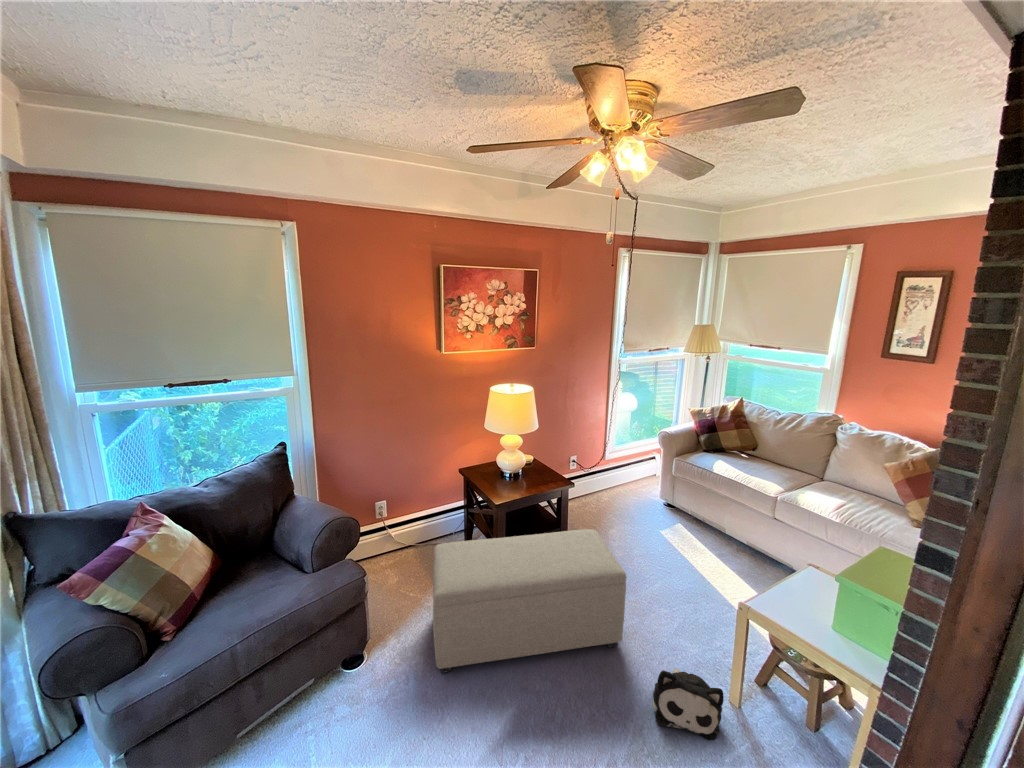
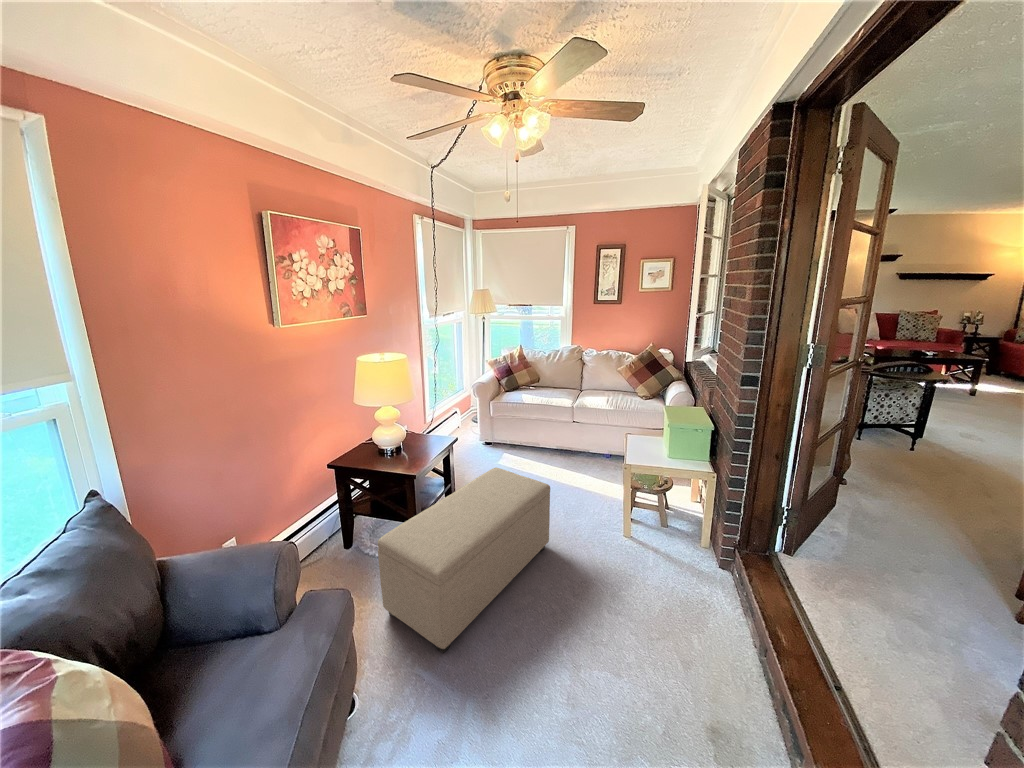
plush toy: present [653,668,724,740] -> none [585,528,636,574]

